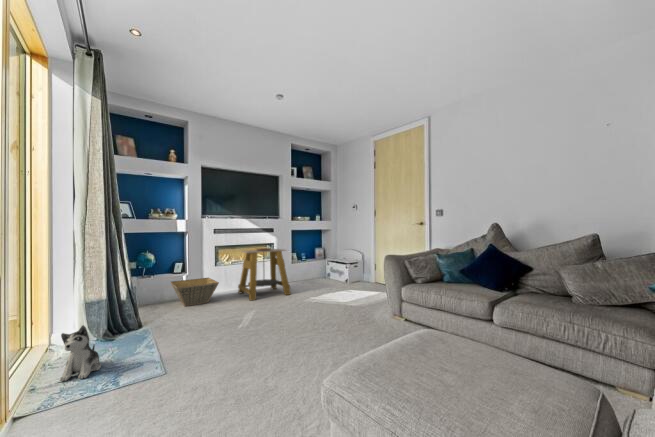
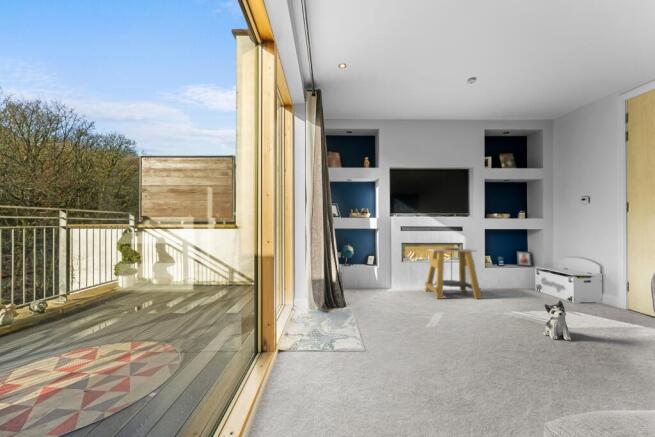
basket: present [171,278,219,306] -> none [365,272,407,296]
plush toy: present [60,325,101,381] -> present [544,300,571,341]

